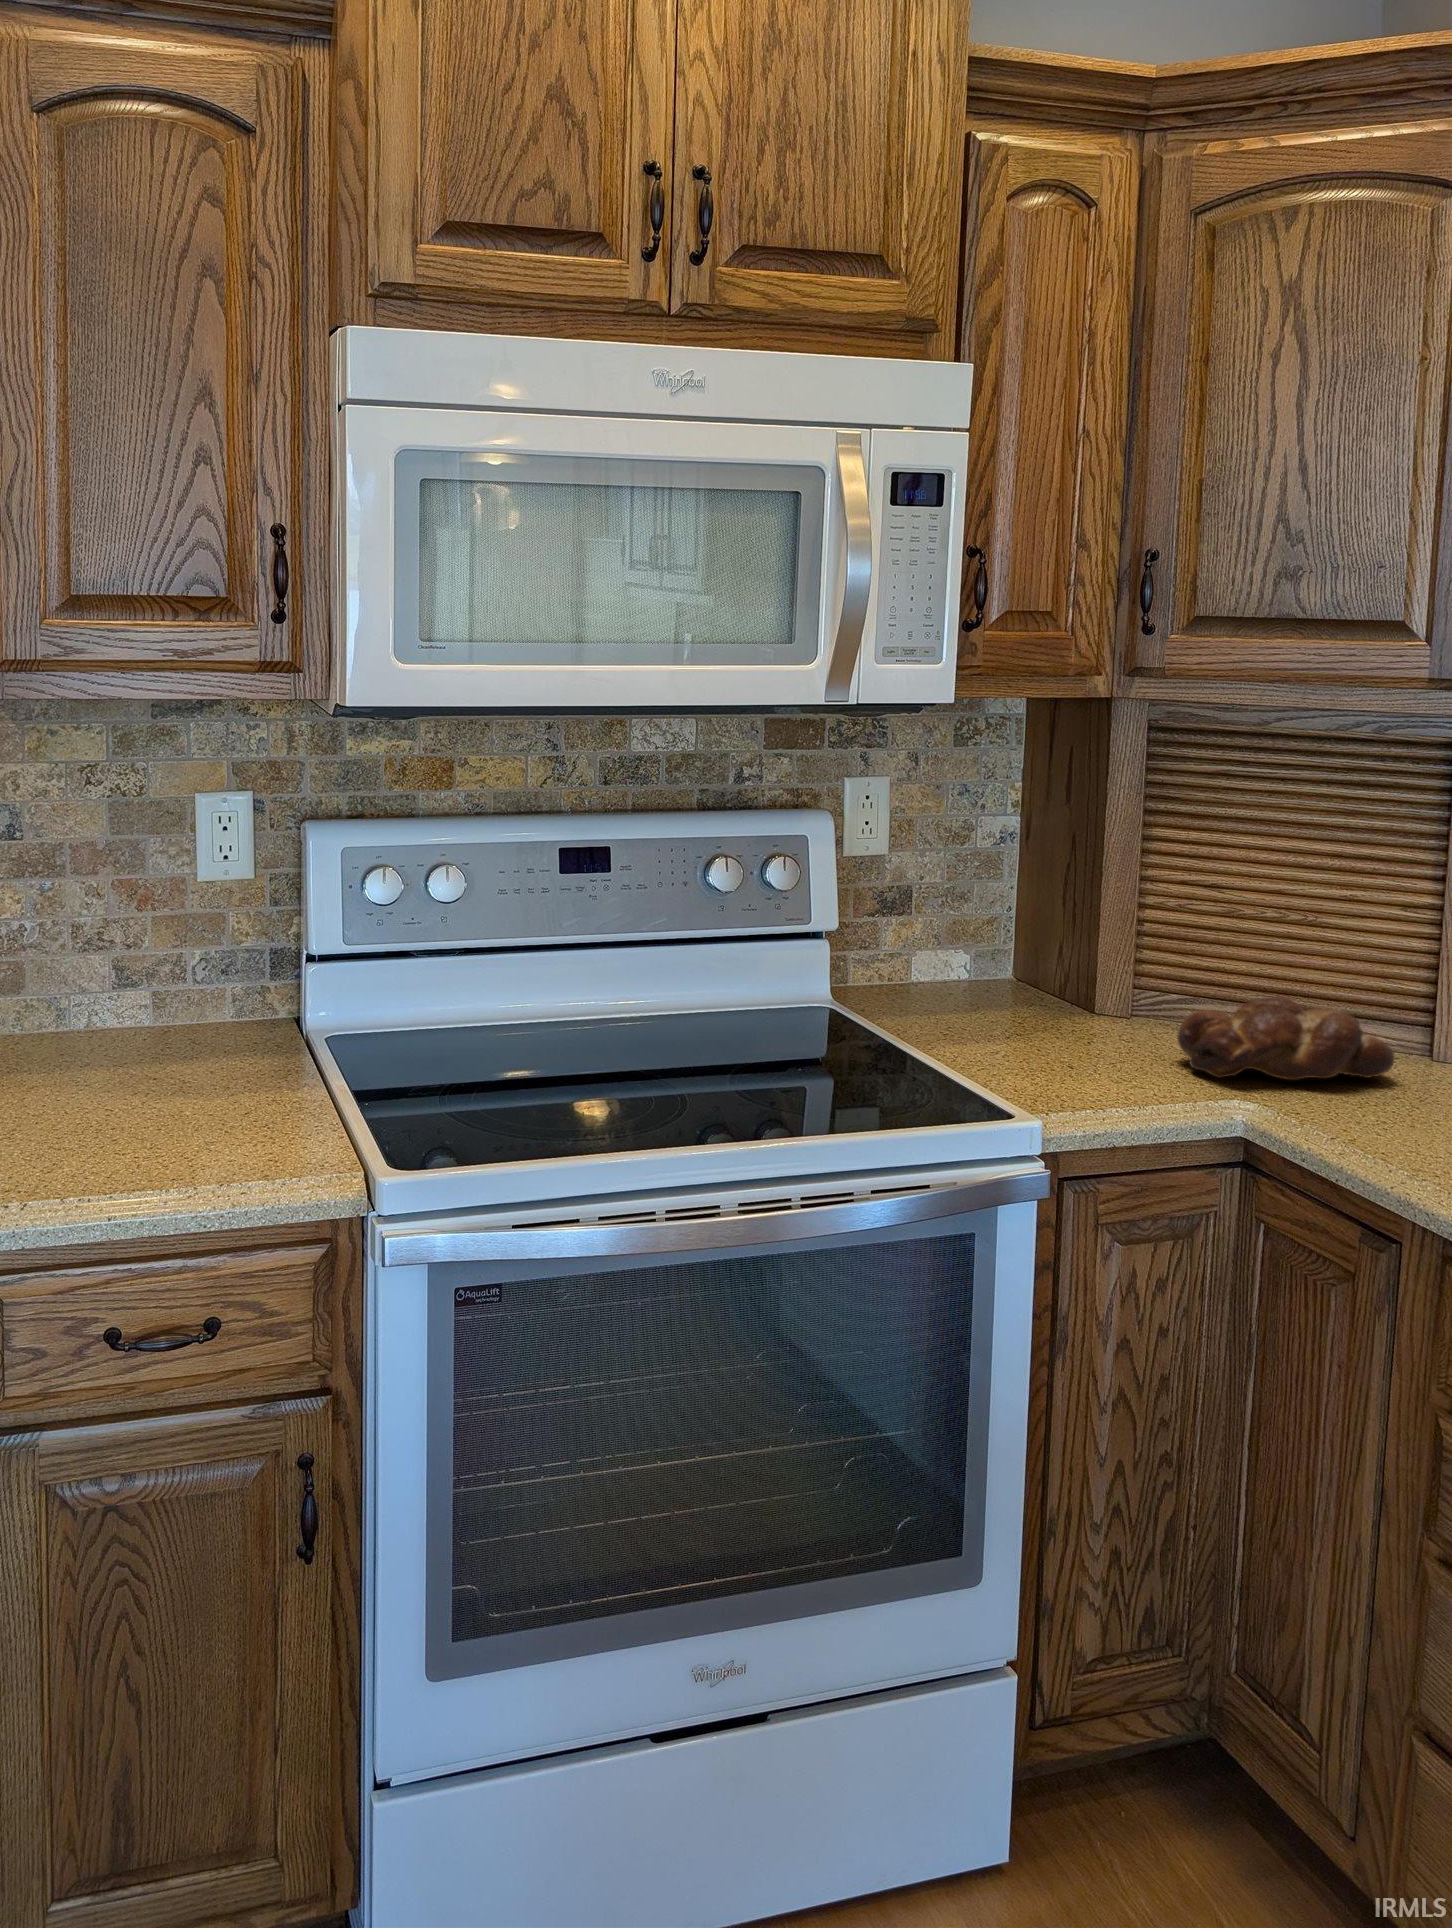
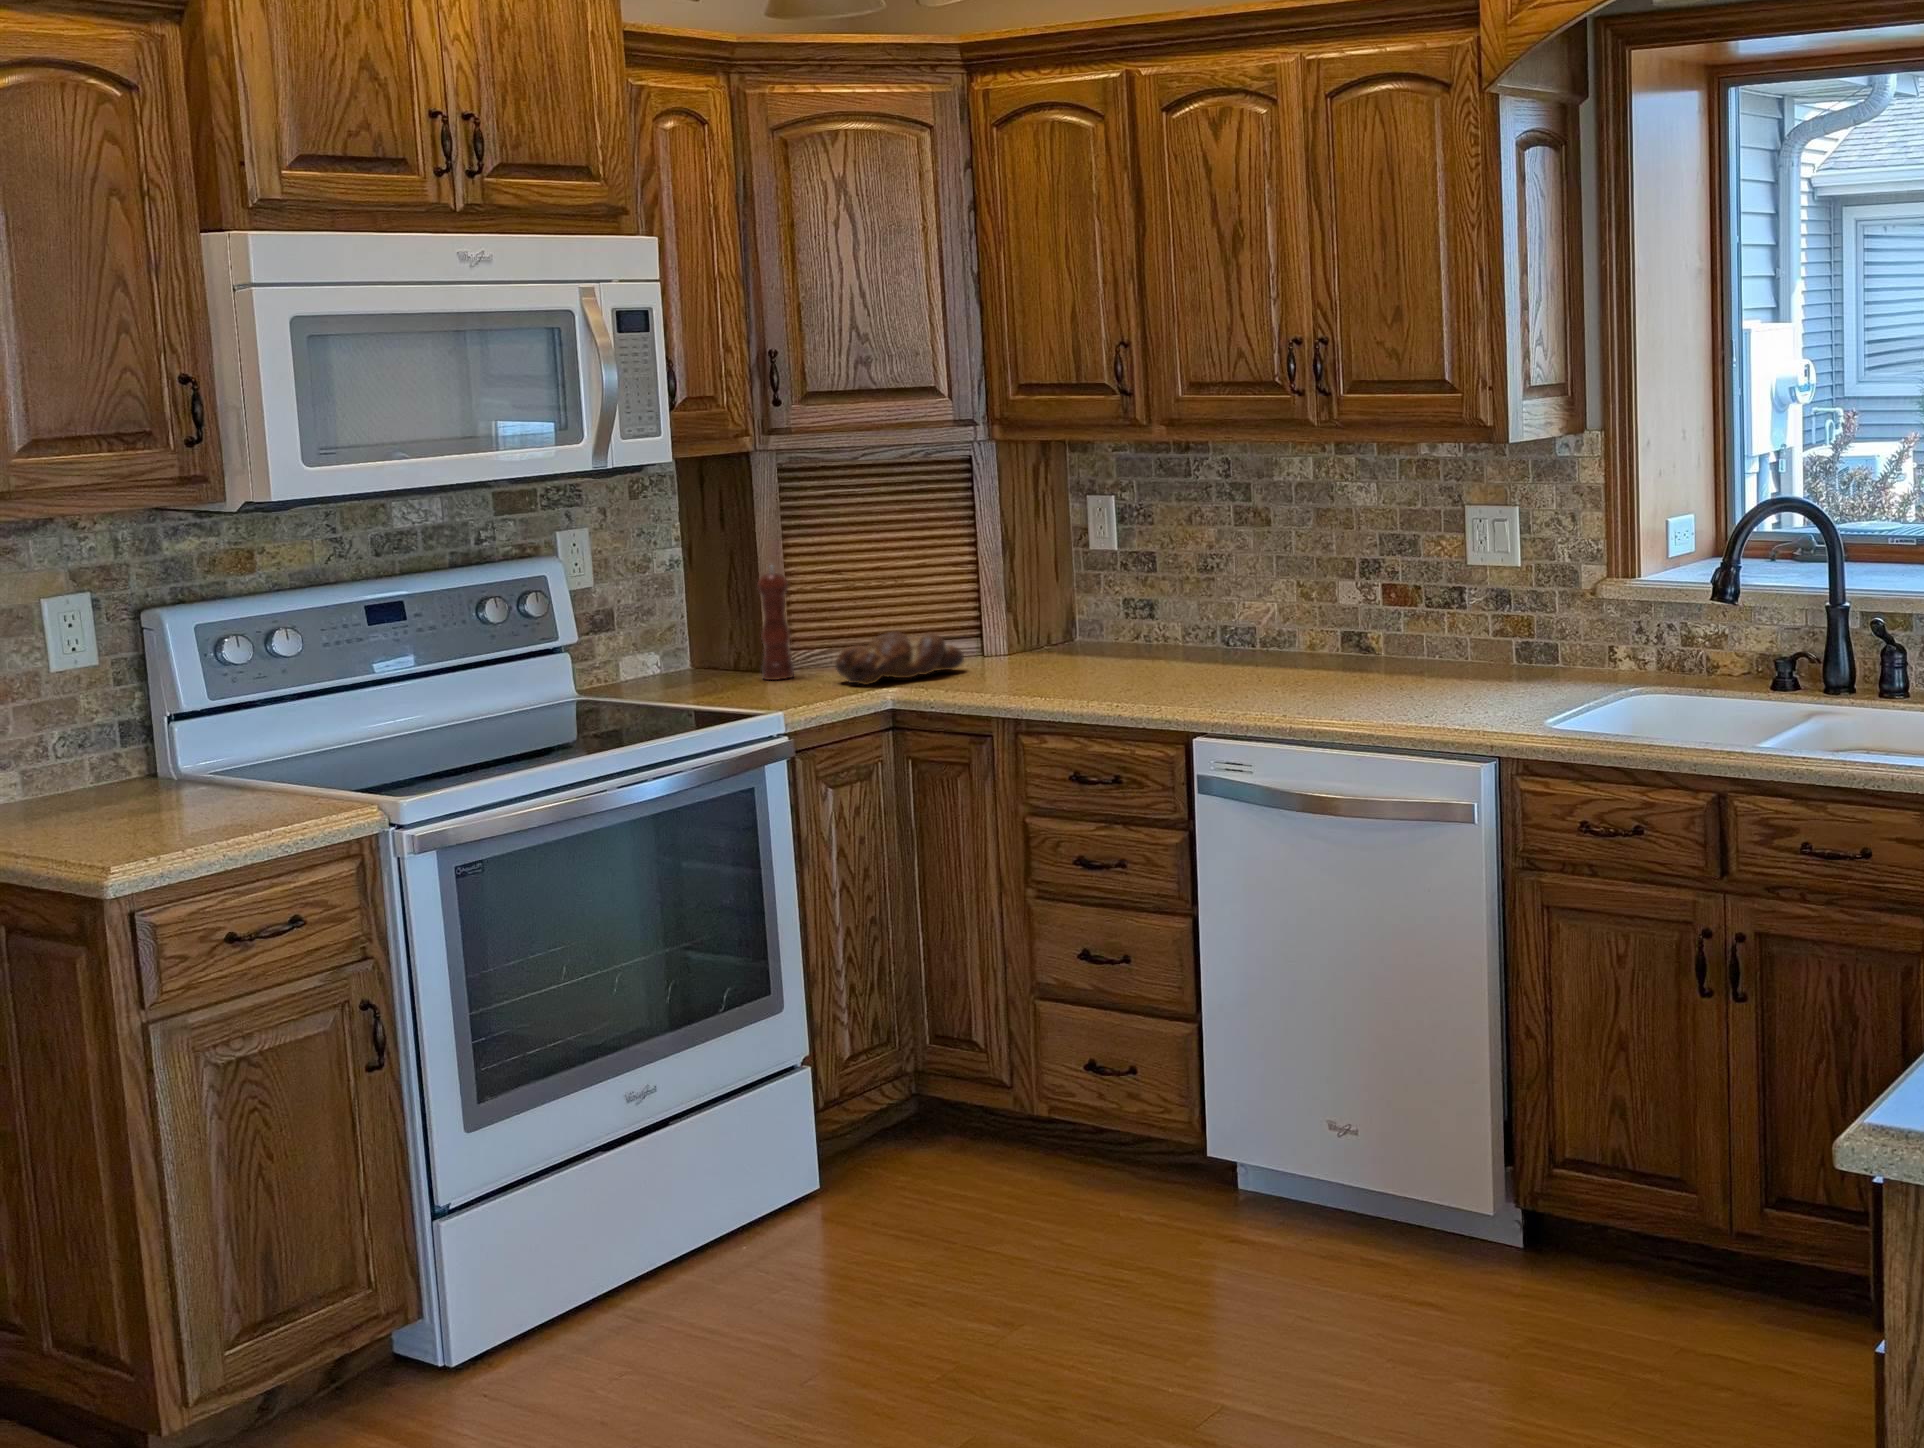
pepper mill: none [1082,863,1136,1032] -> present [757,565,794,680]

